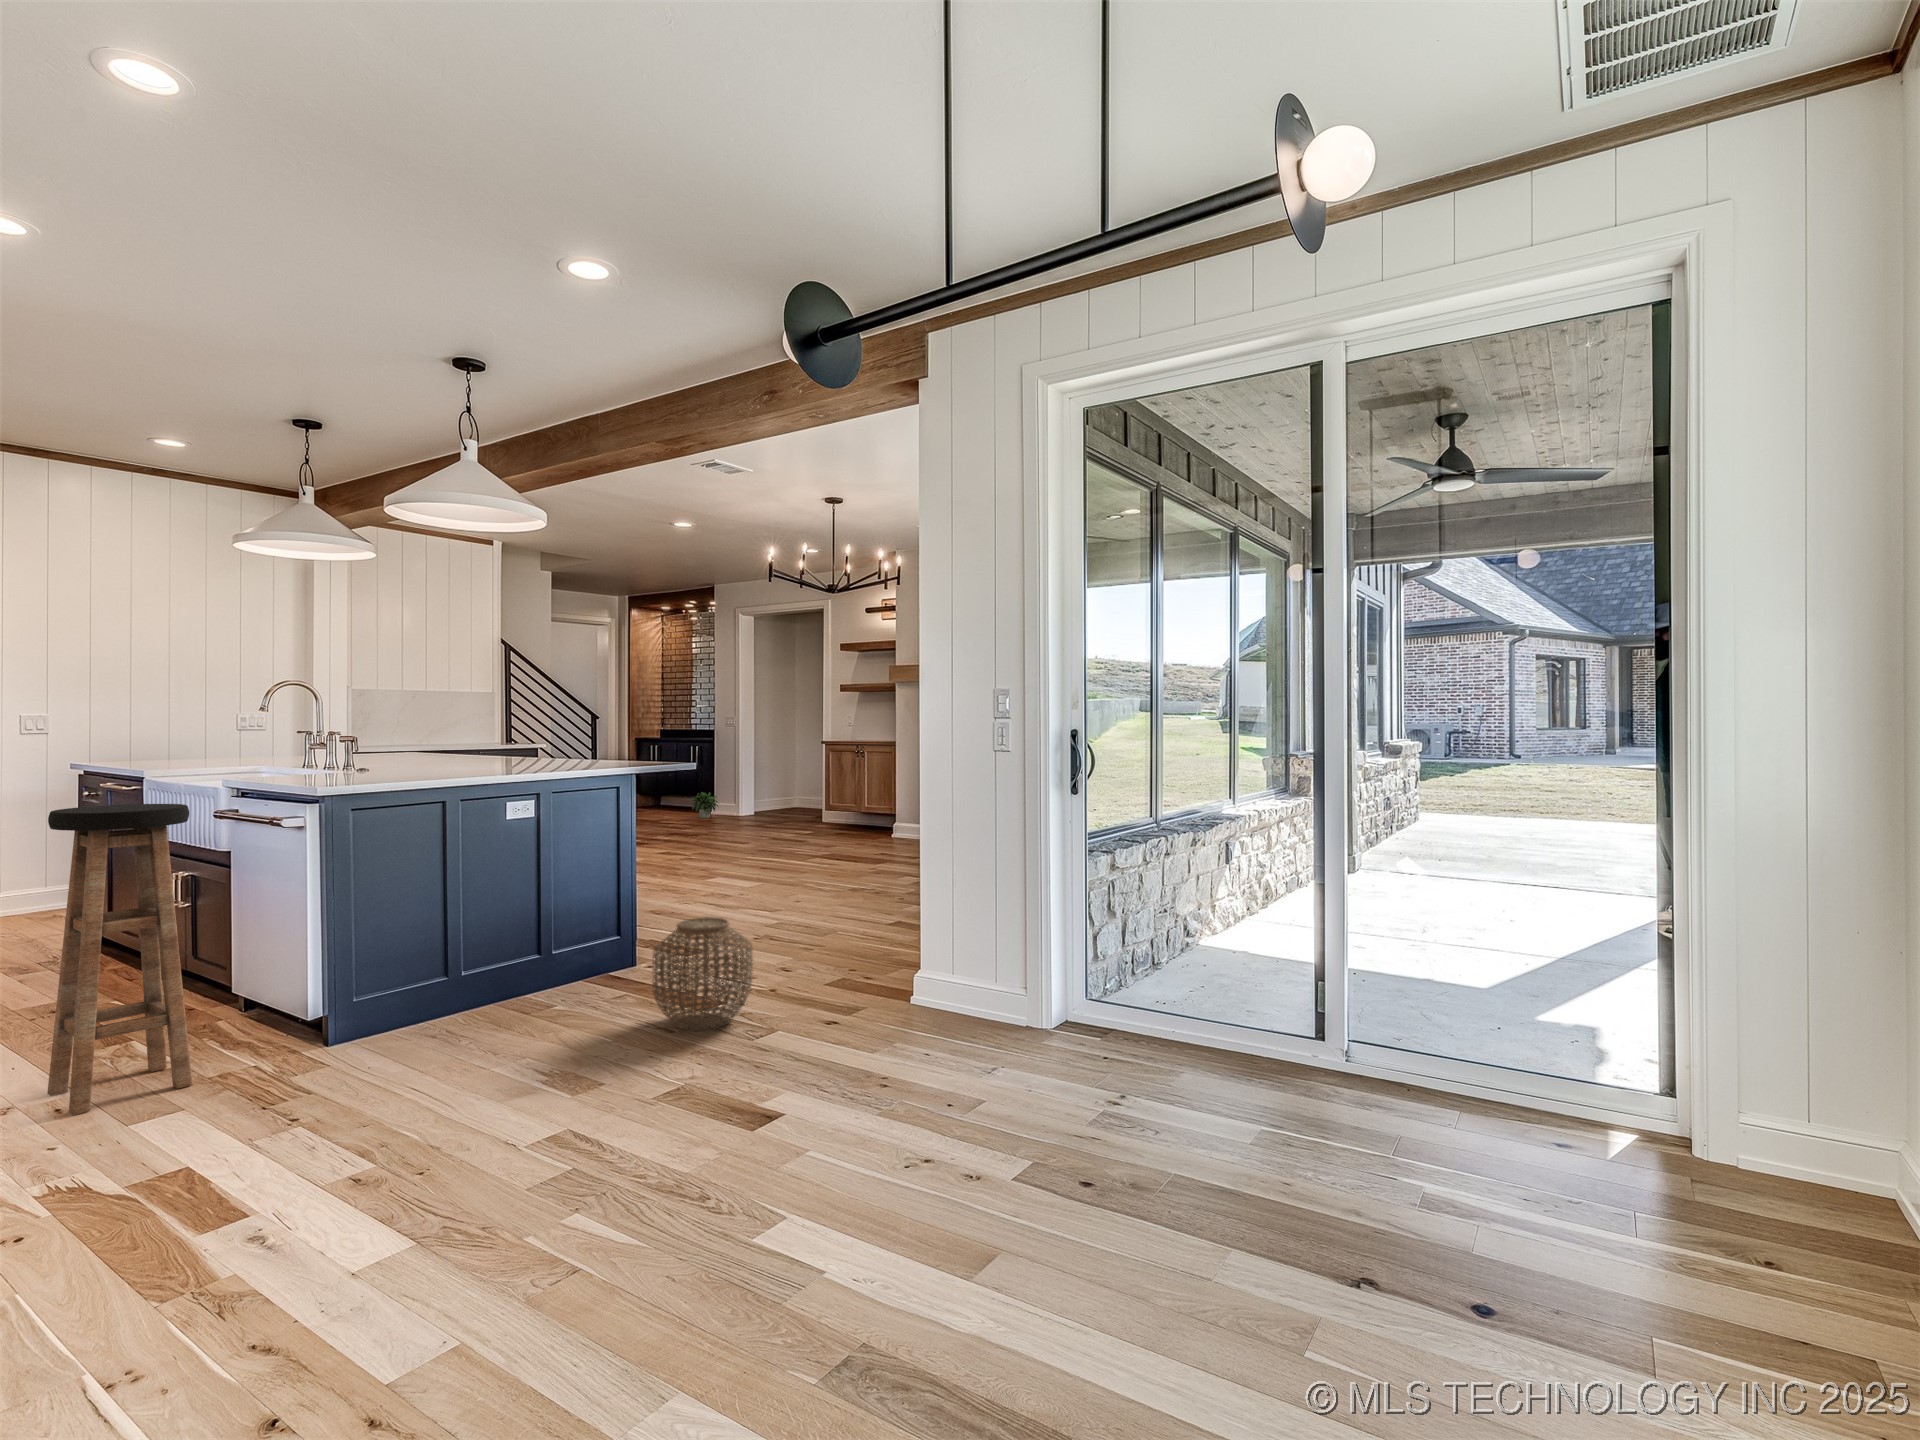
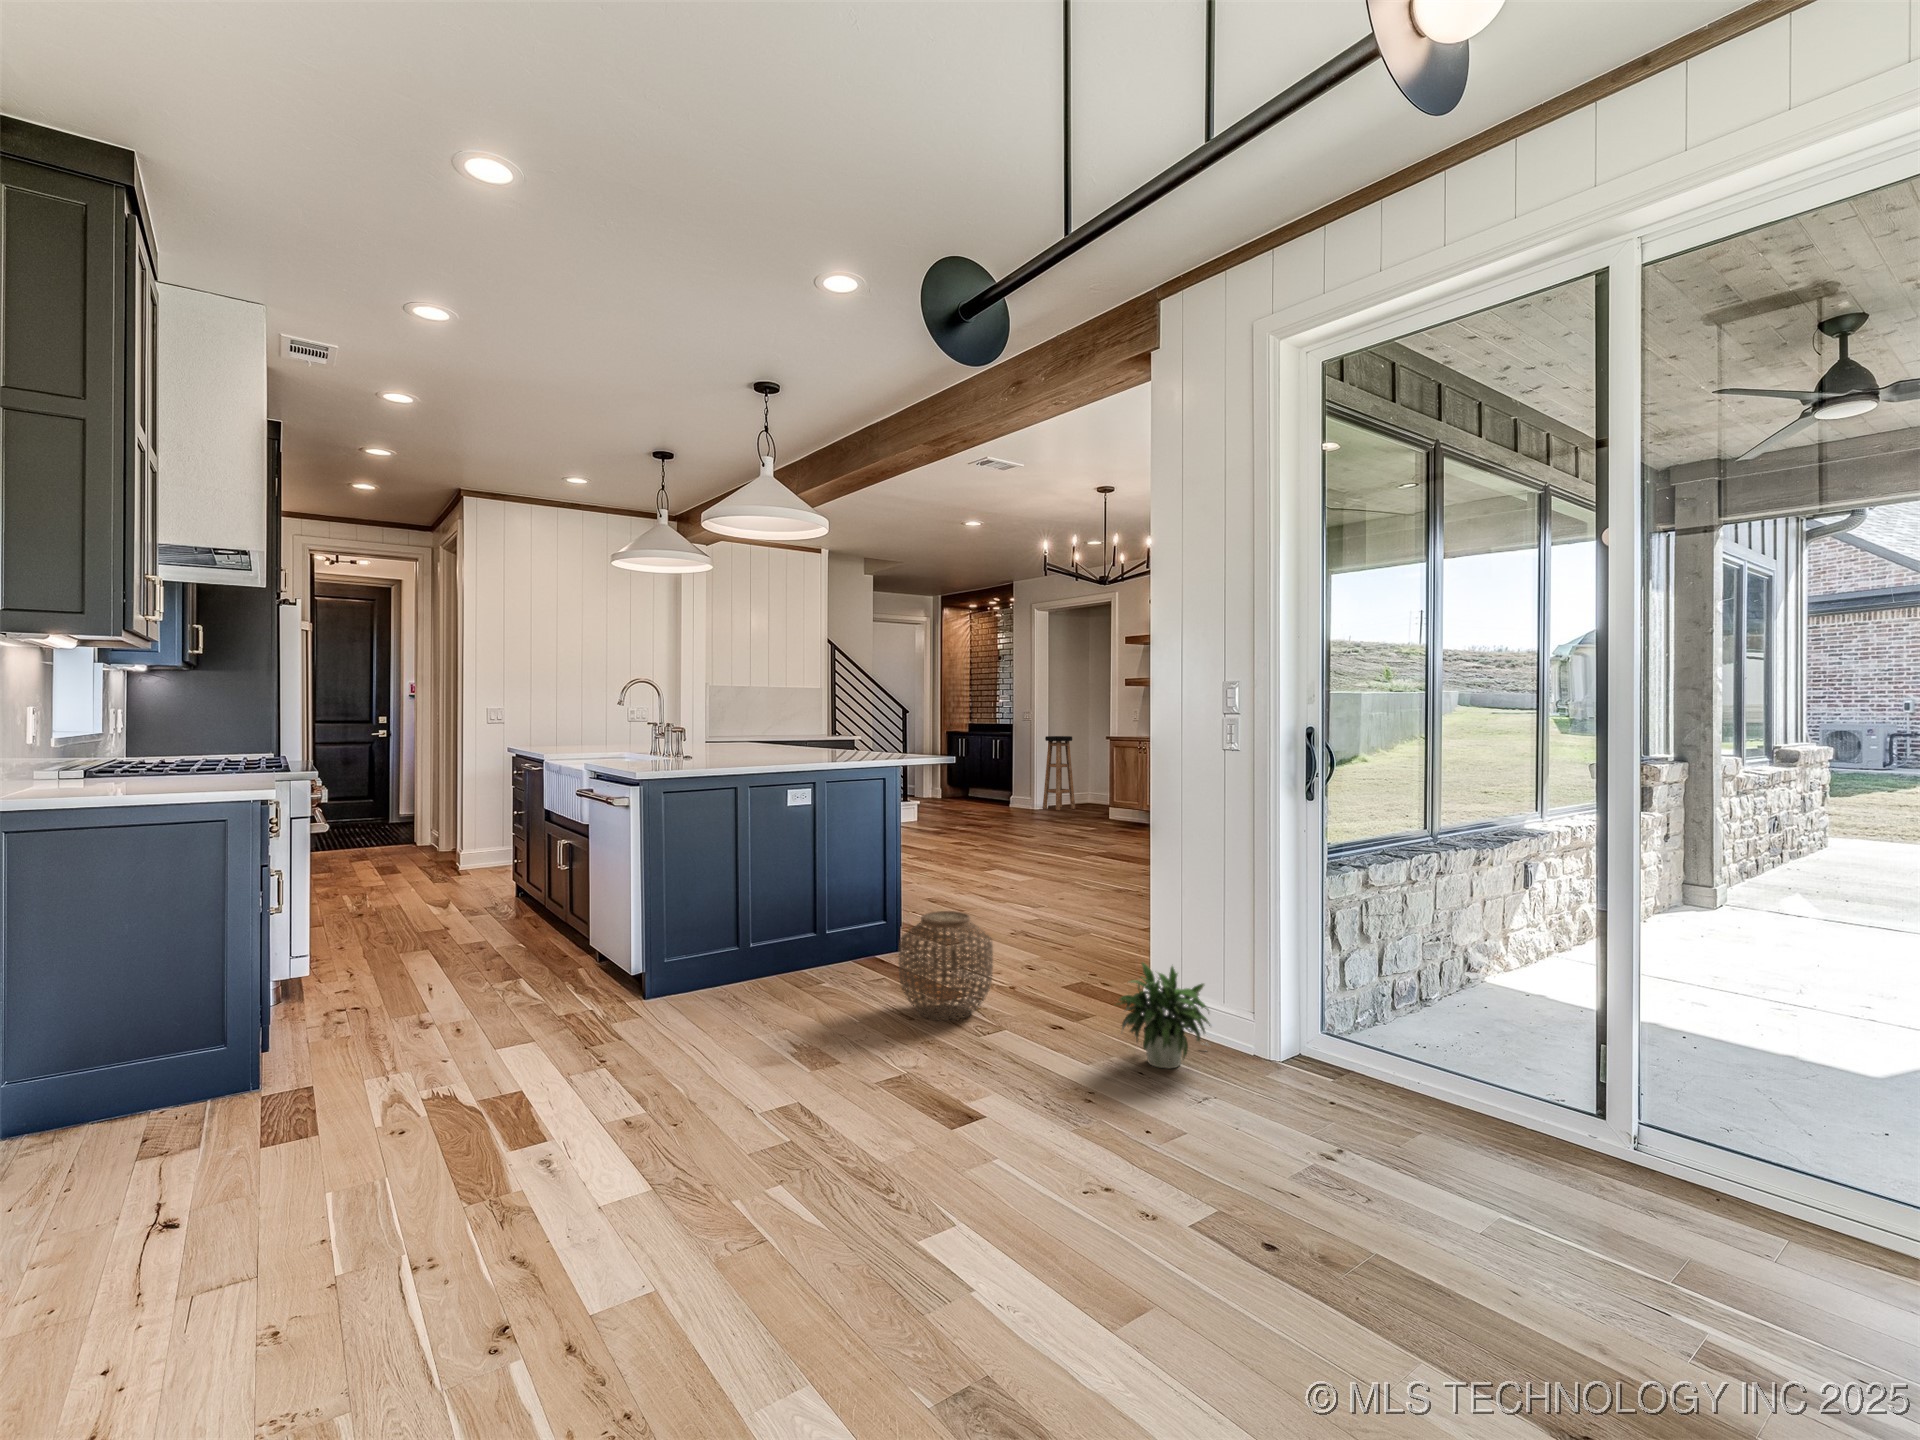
potted plant: present [691,792,718,818] -> present [1117,963,1210,1068]
bar stool: present [47,804,192,1115] -> present [1043,736,1075,810]

